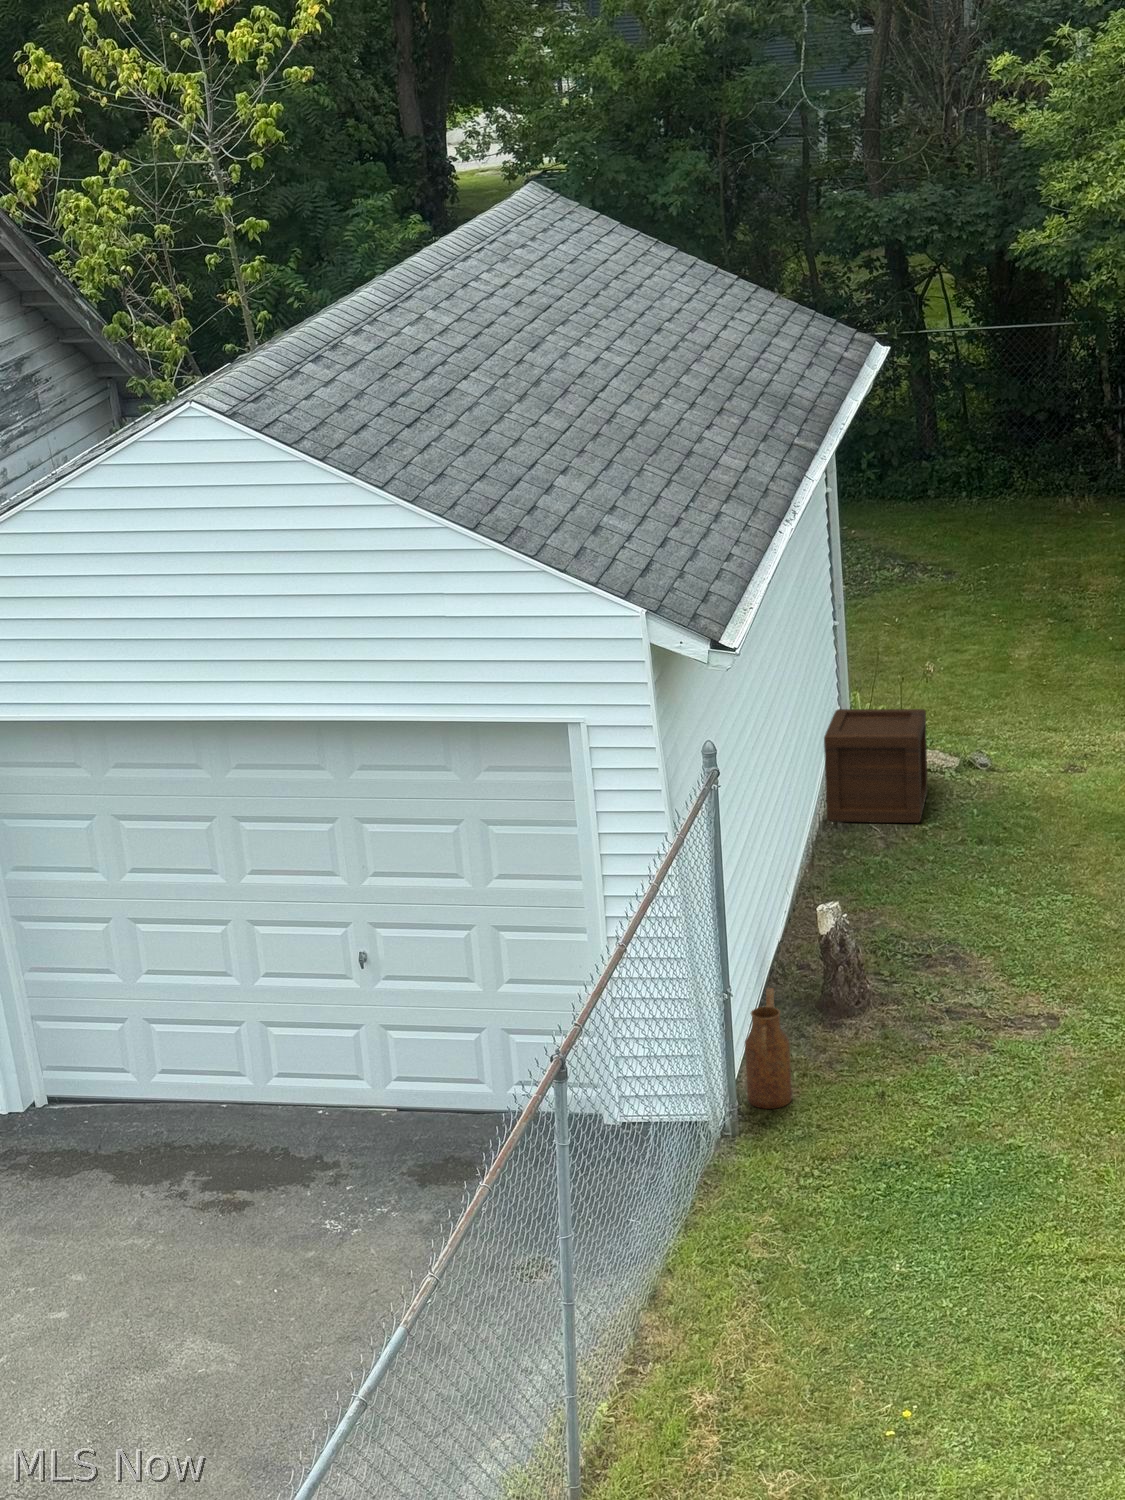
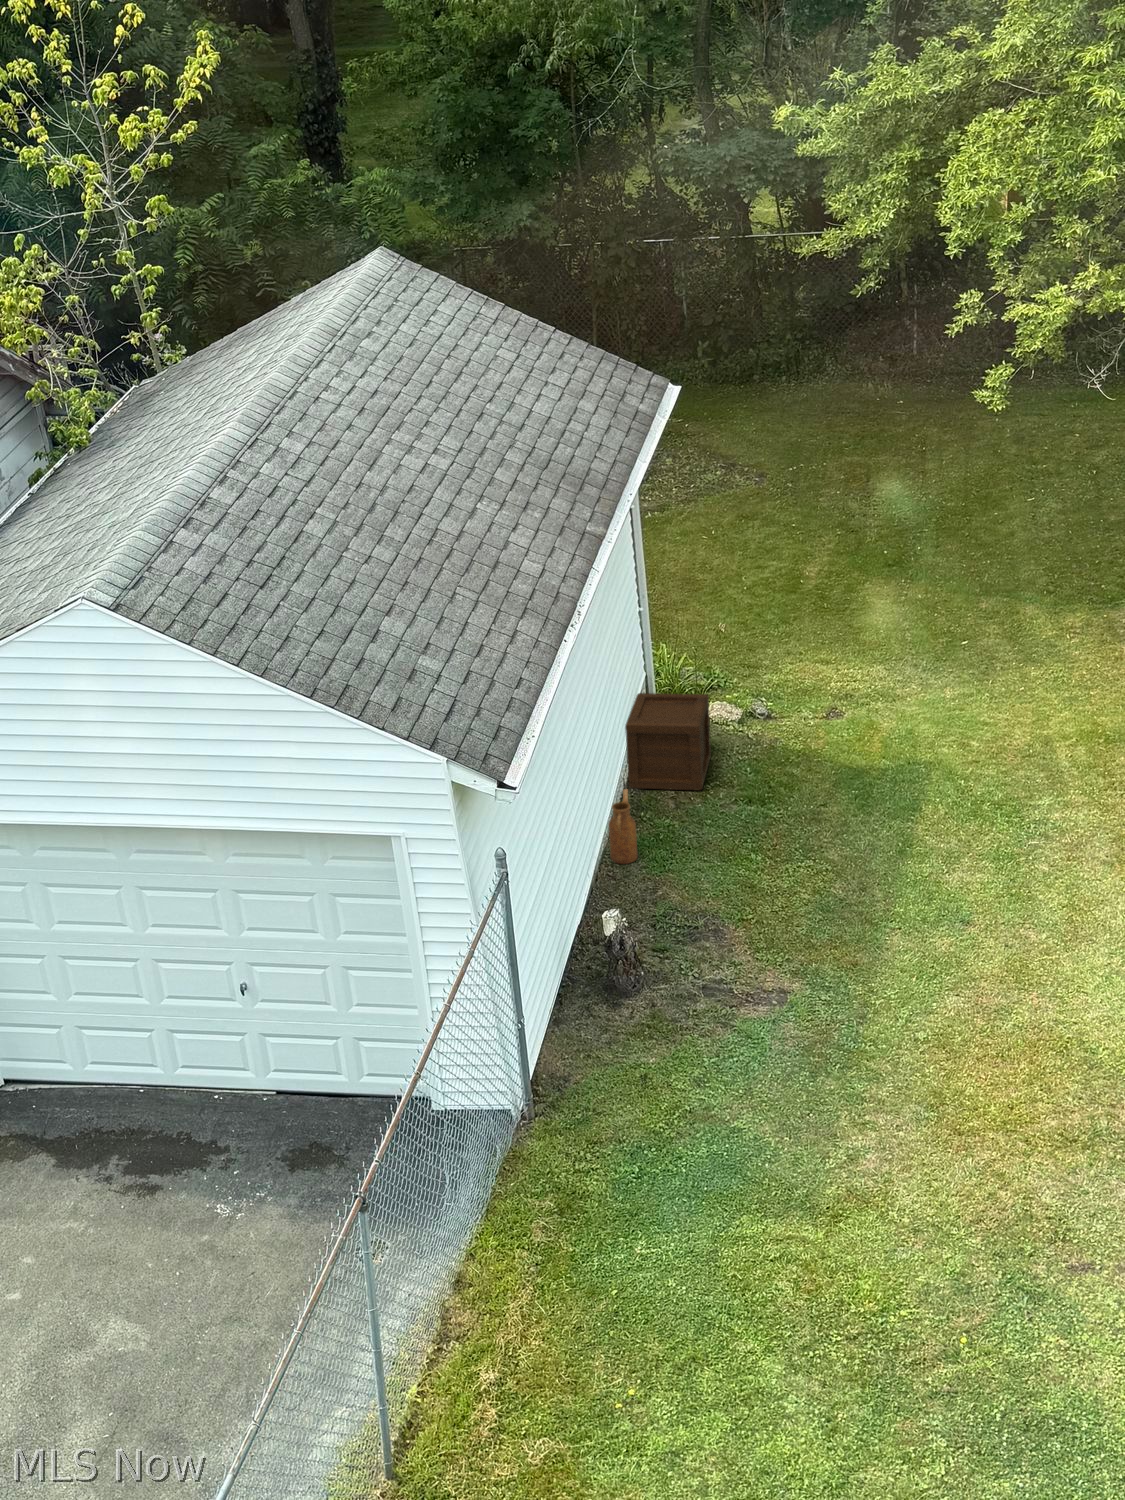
watering can: present [745,988,792,1109] -> present [609,789,638,864]

